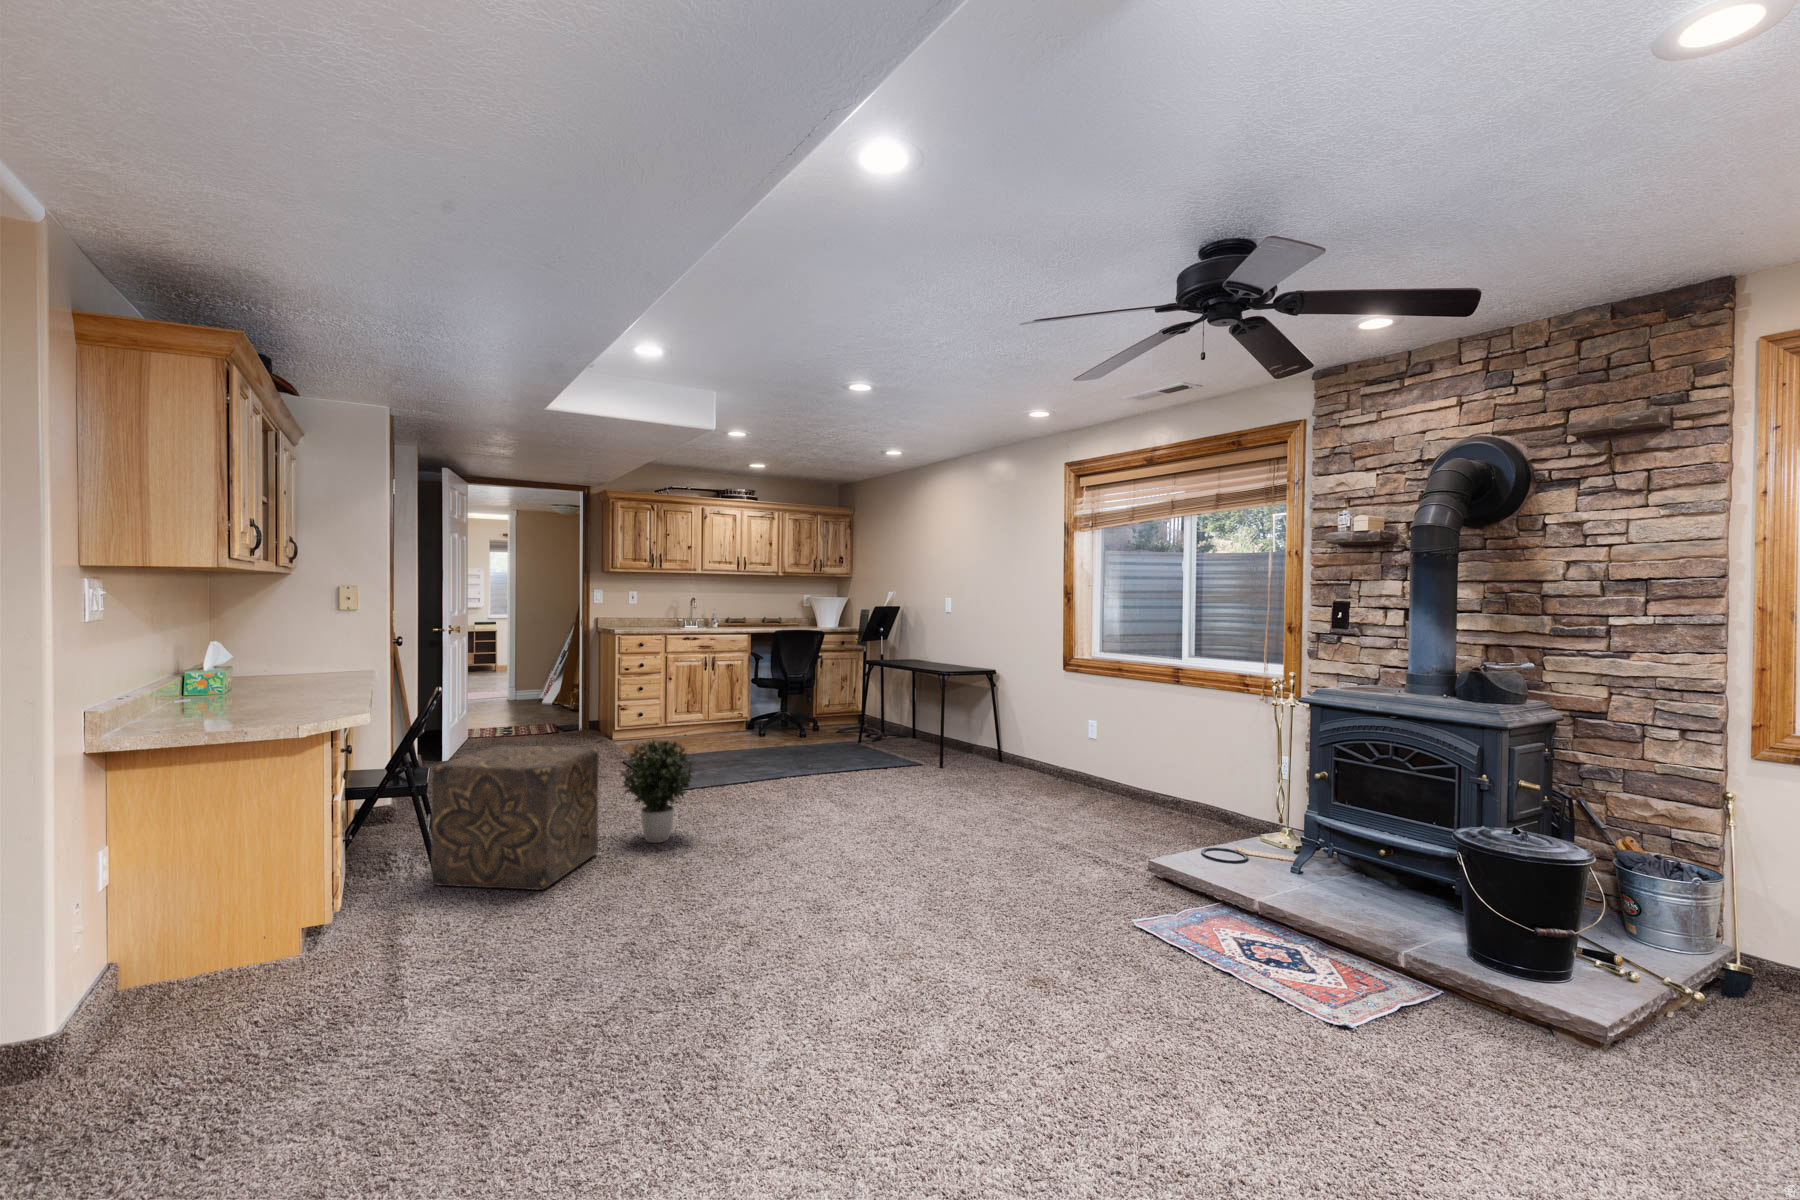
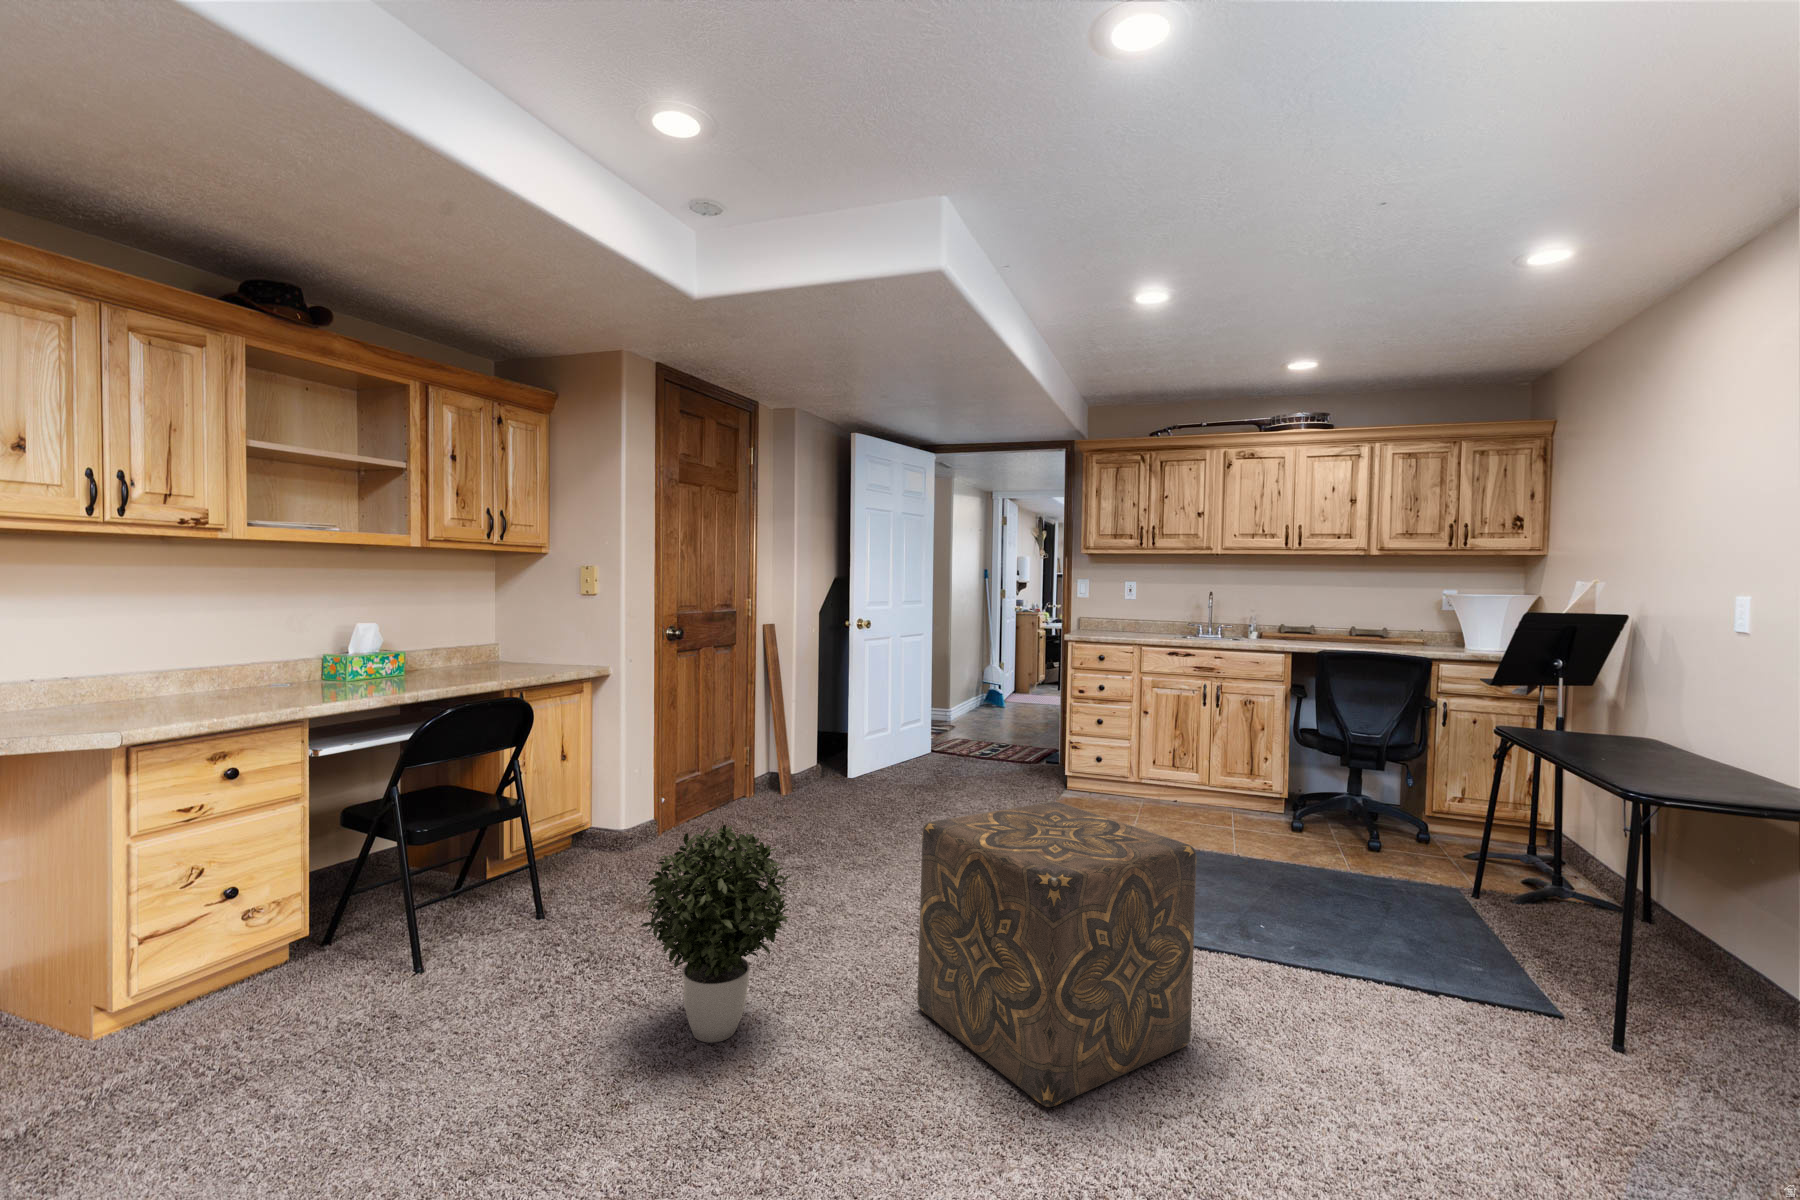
ottoman: present [431,745,599,890] -> present [917,802,1196,1107]

